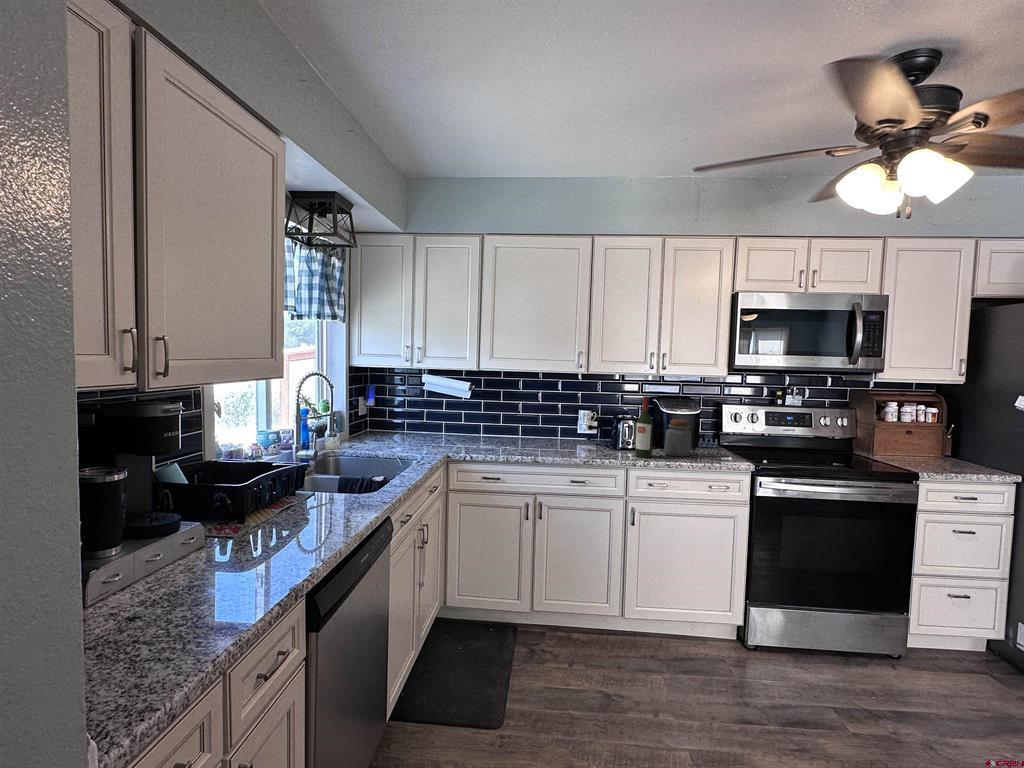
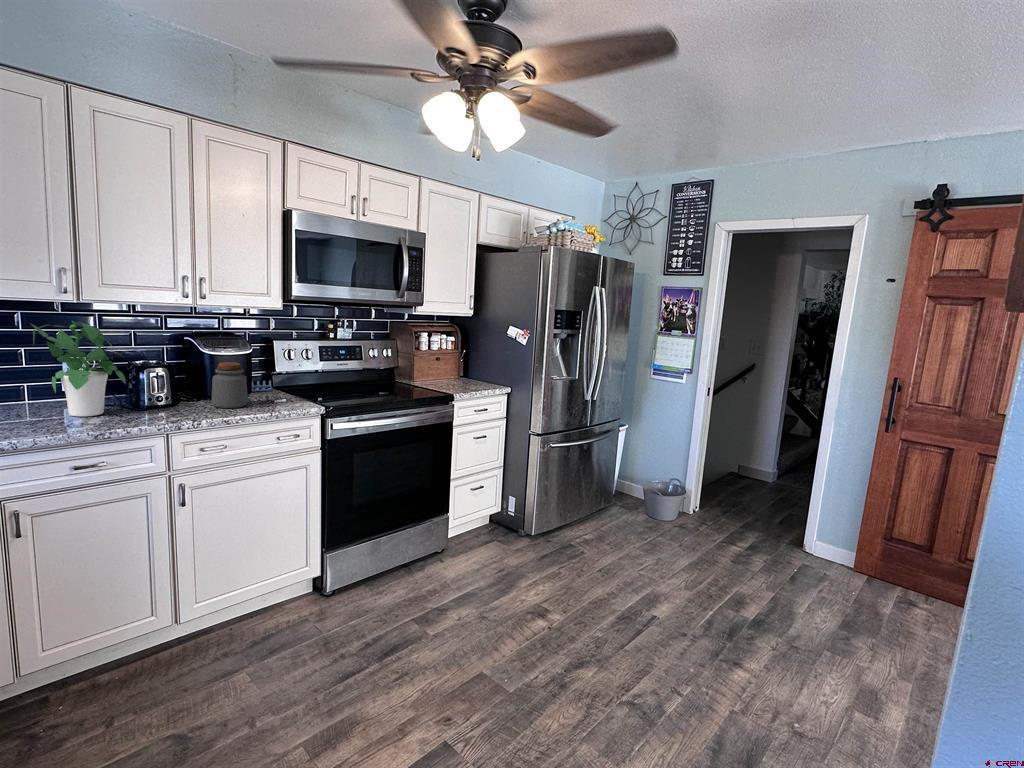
potted plant: none [561,384,610,450] -> present [31,321,126,417]
wine bottle: present [635,397,653,458] -> none [173,336,199,416]

